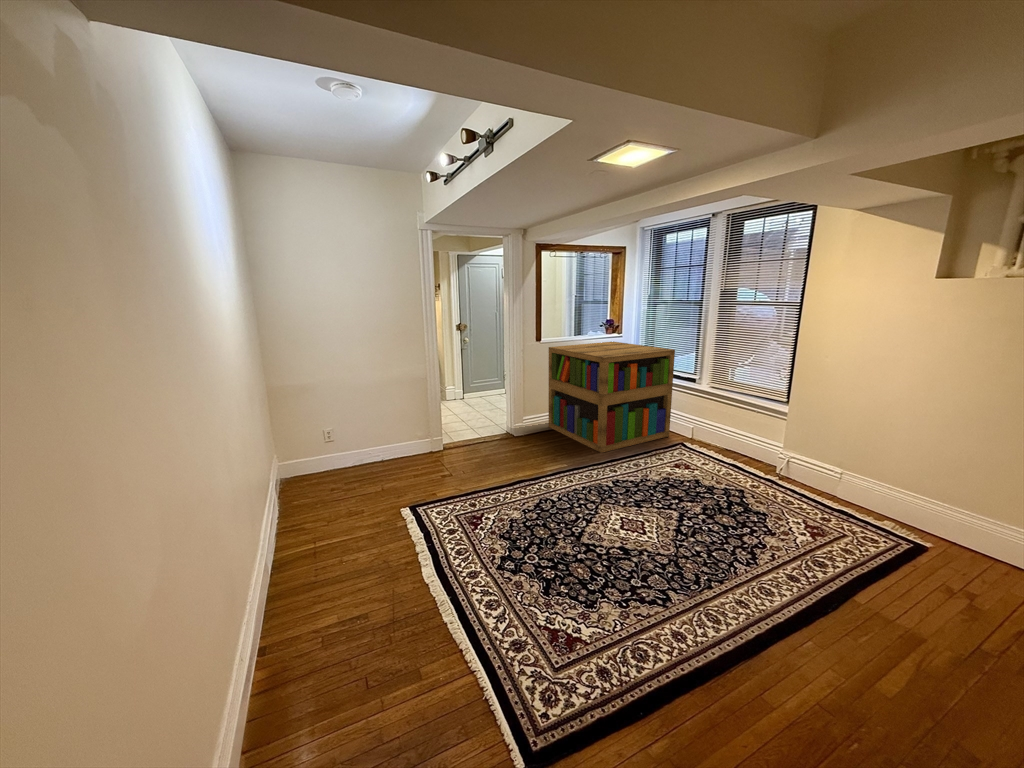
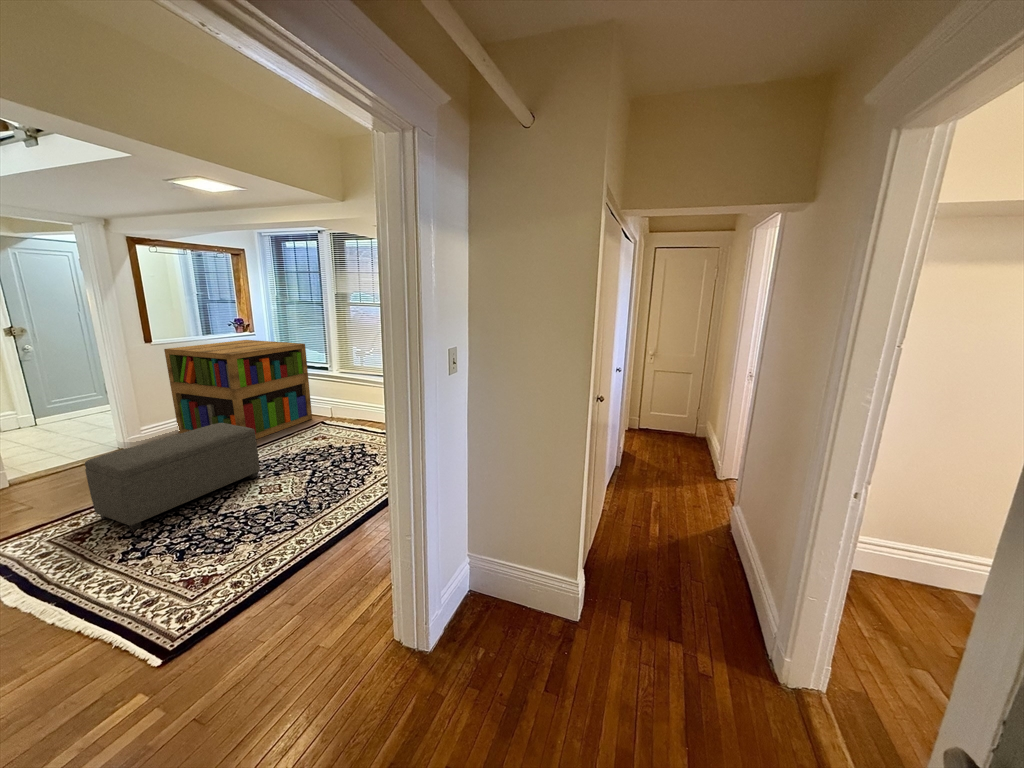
ottoman: none [486,431,623,530] -> present [85,423,260,530]

